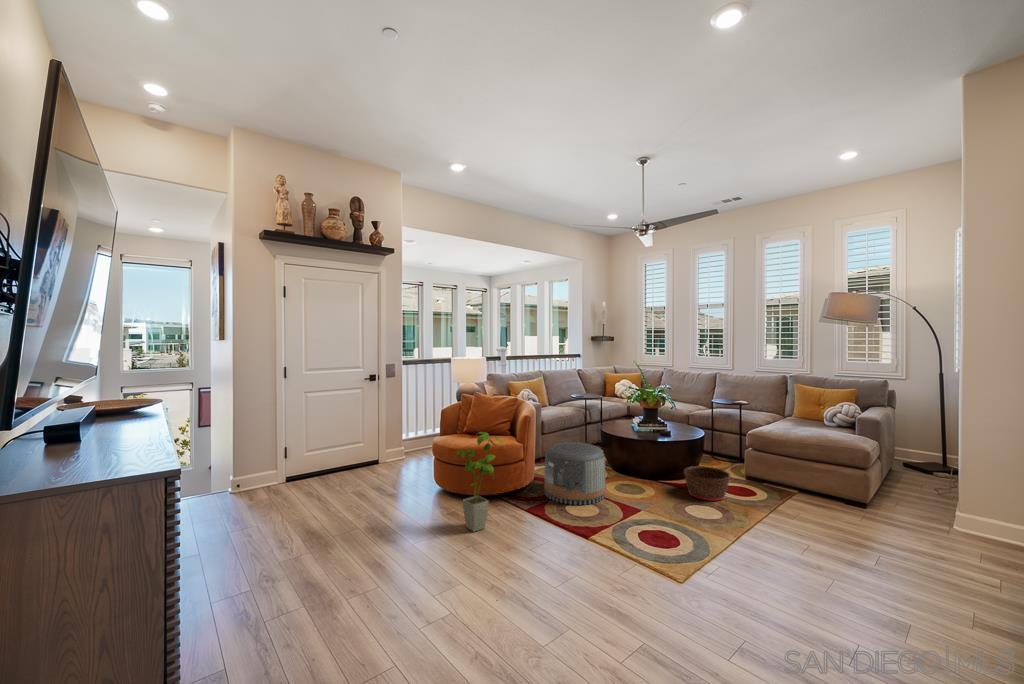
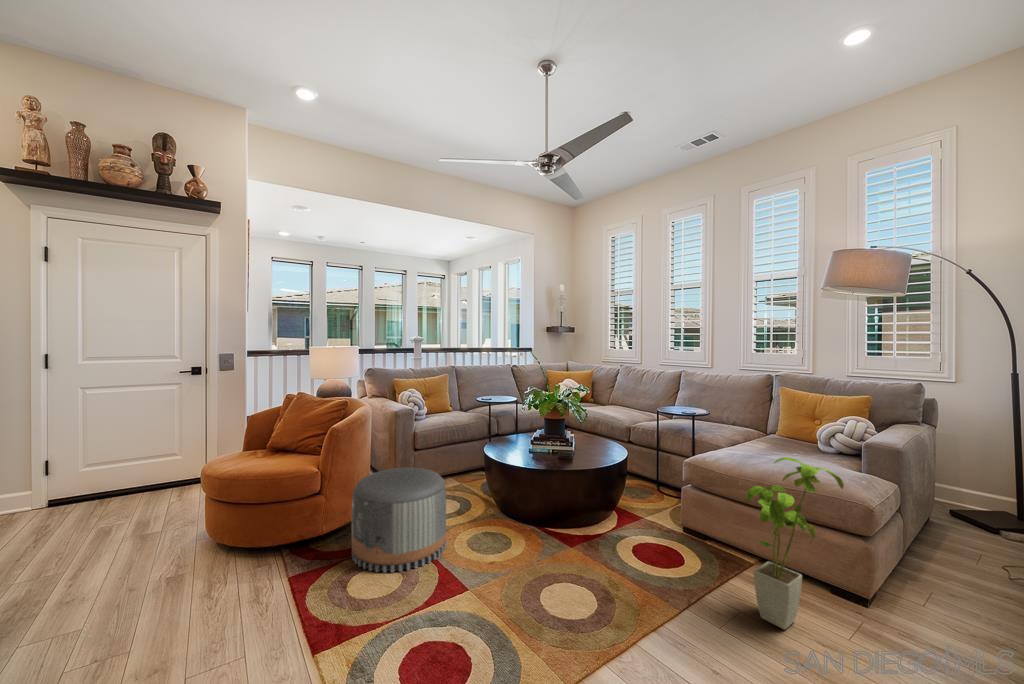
house plant: present [455,432,504,532] -> present [746,457,844,629]
basket: present [684,466,730,501] -> none [568,511,637,575]

